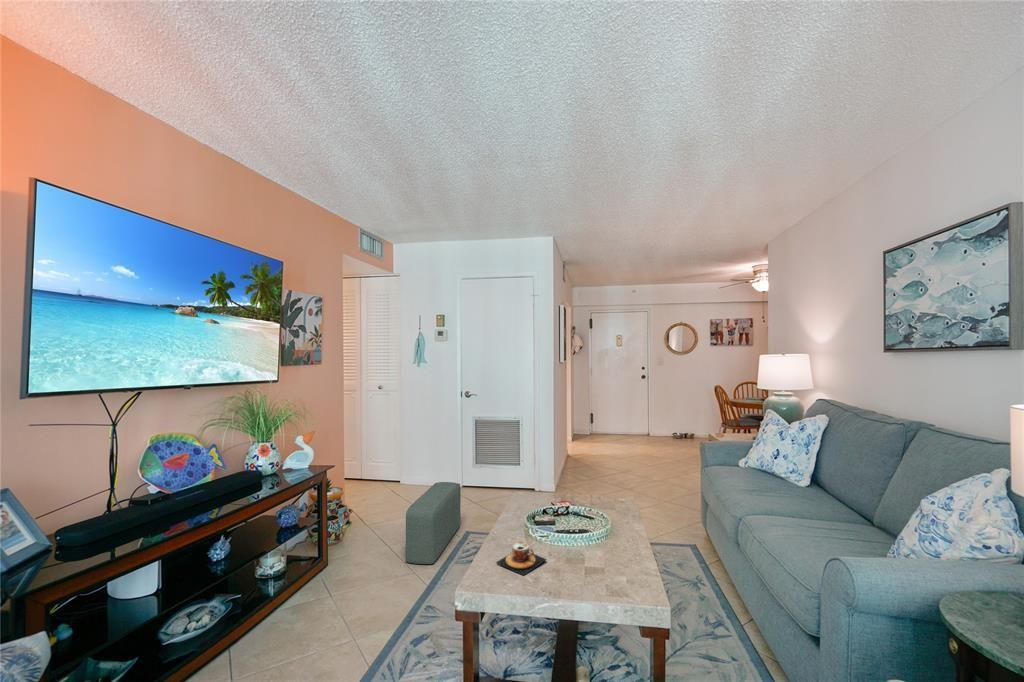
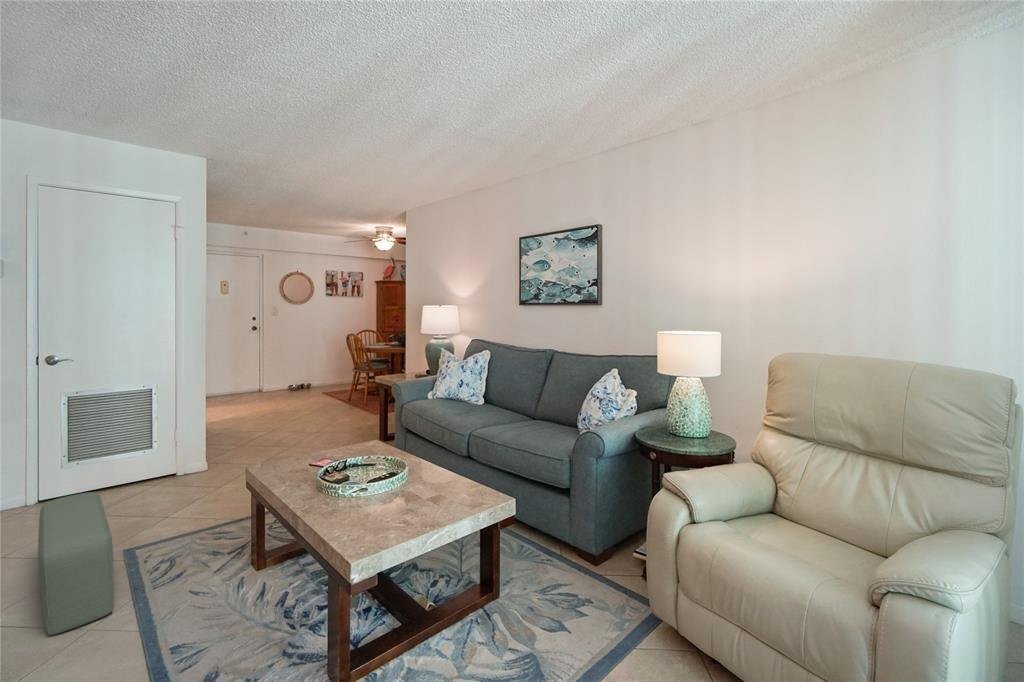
teacup: present [496,542,546,575] -> none [357,500,399,532]

